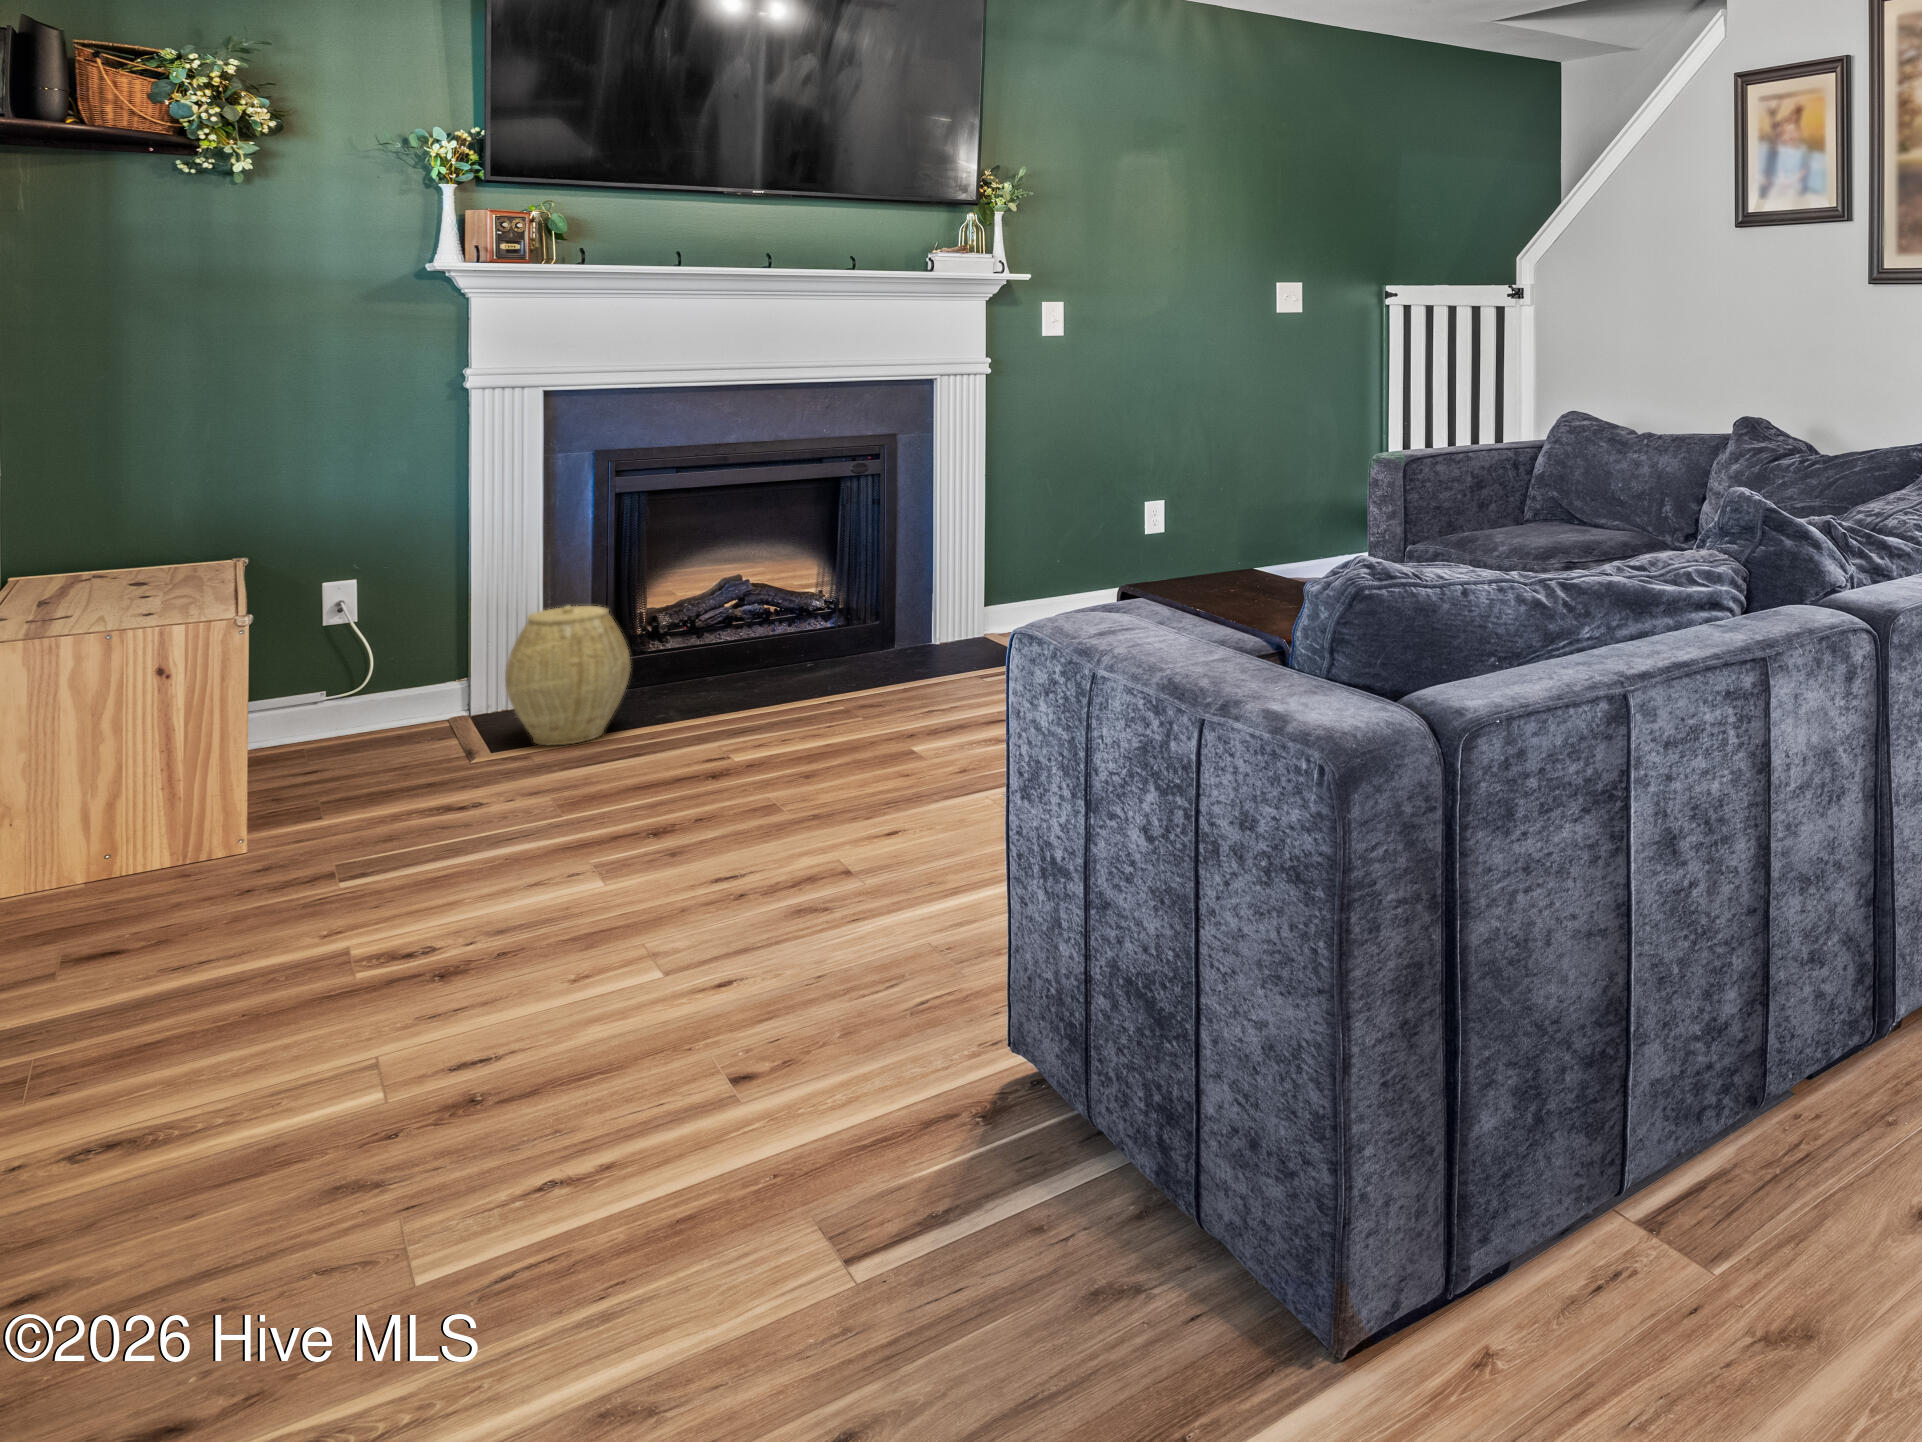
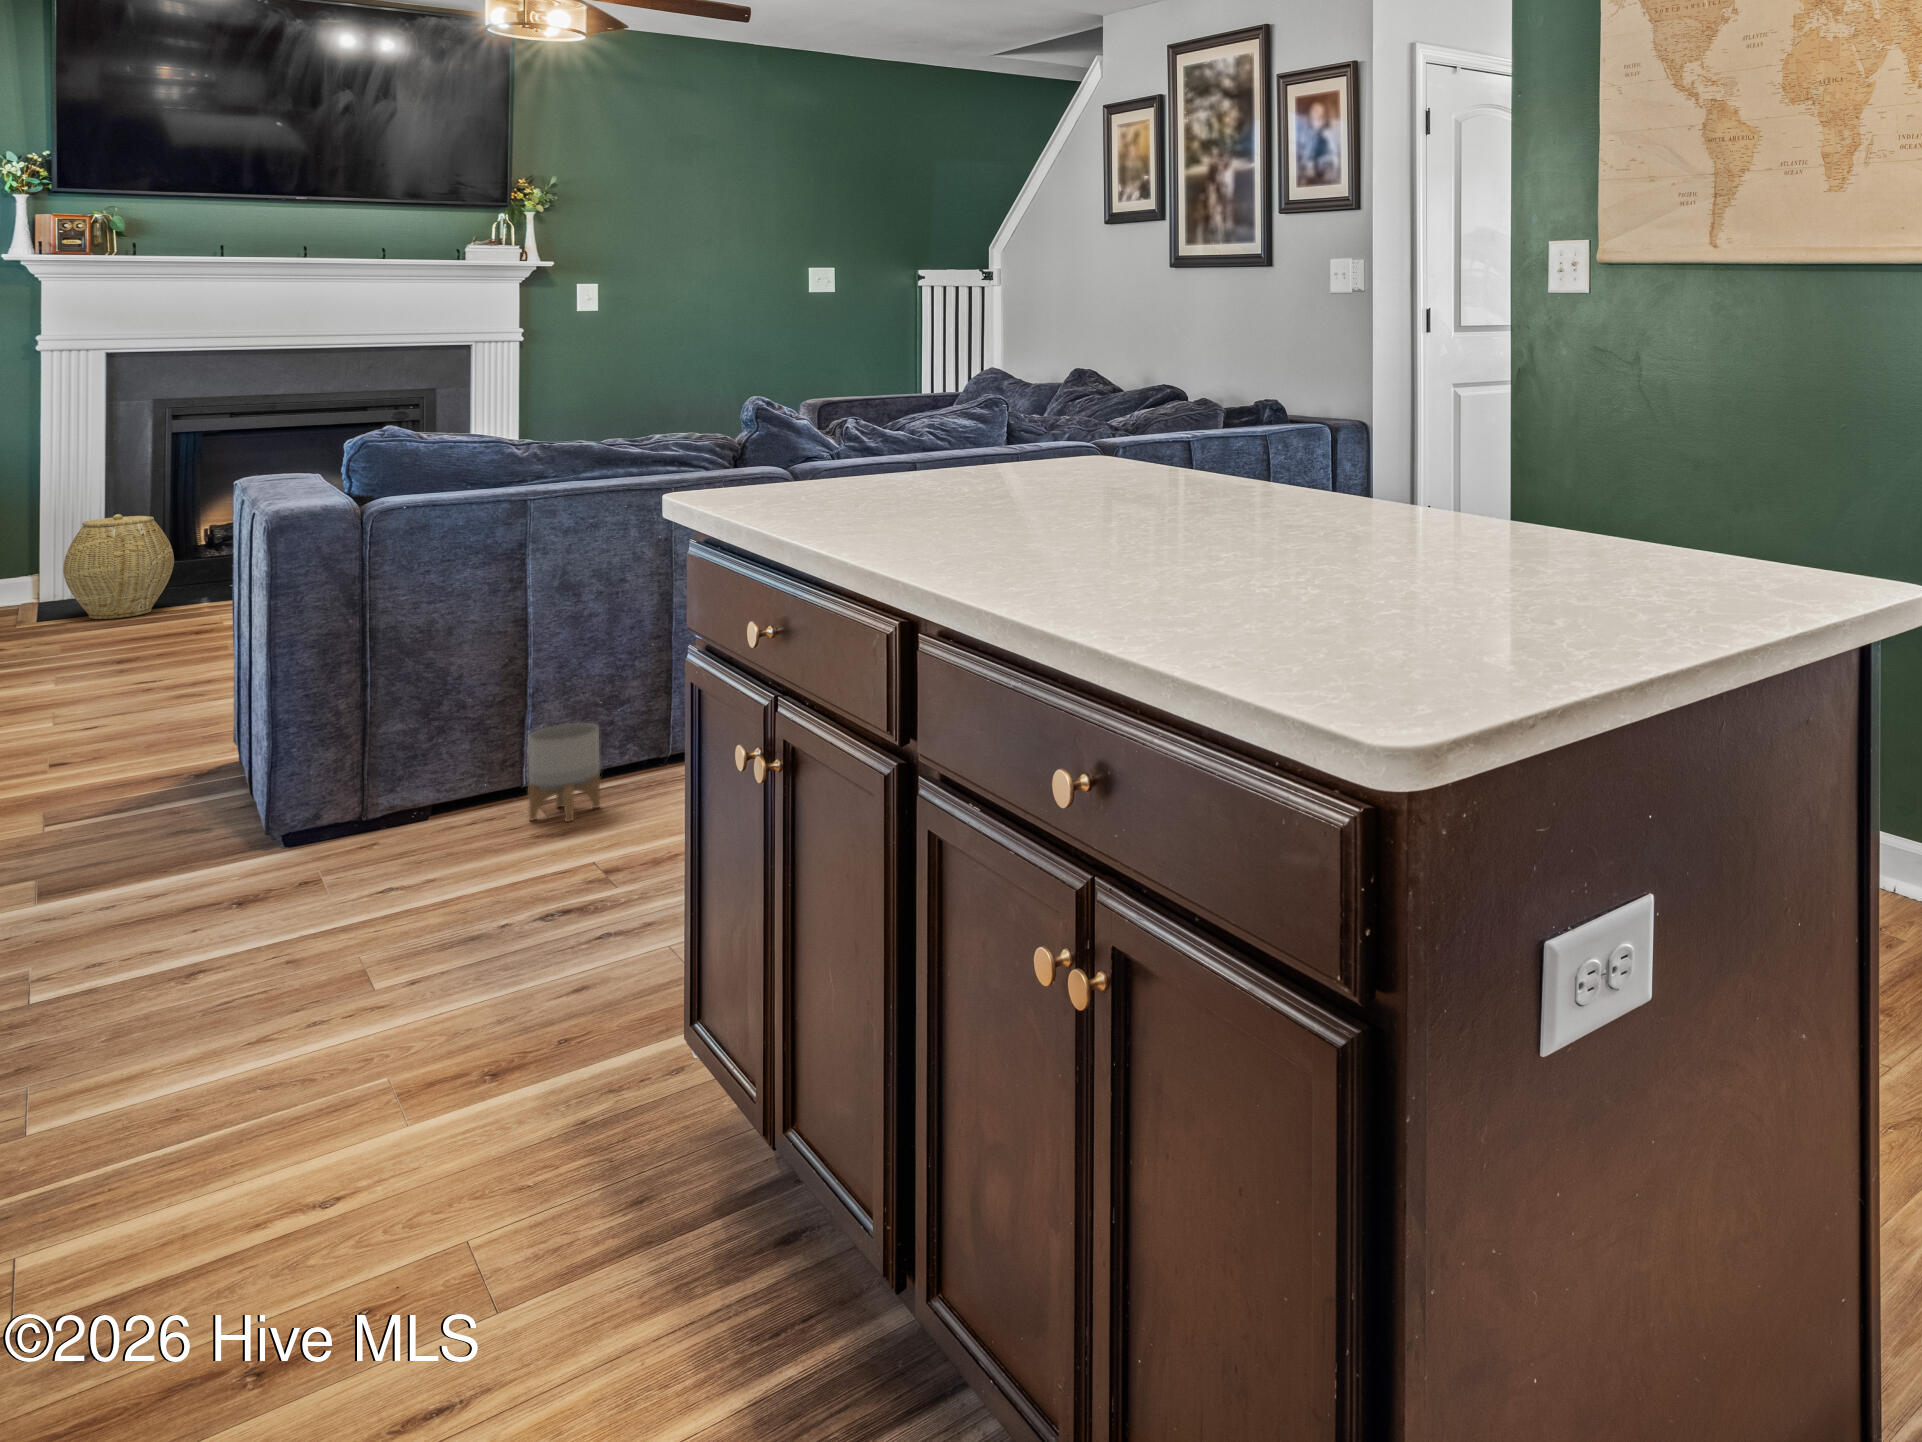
planter: none [1590,1127,1698,1337] -> present [528,723,600,822]

